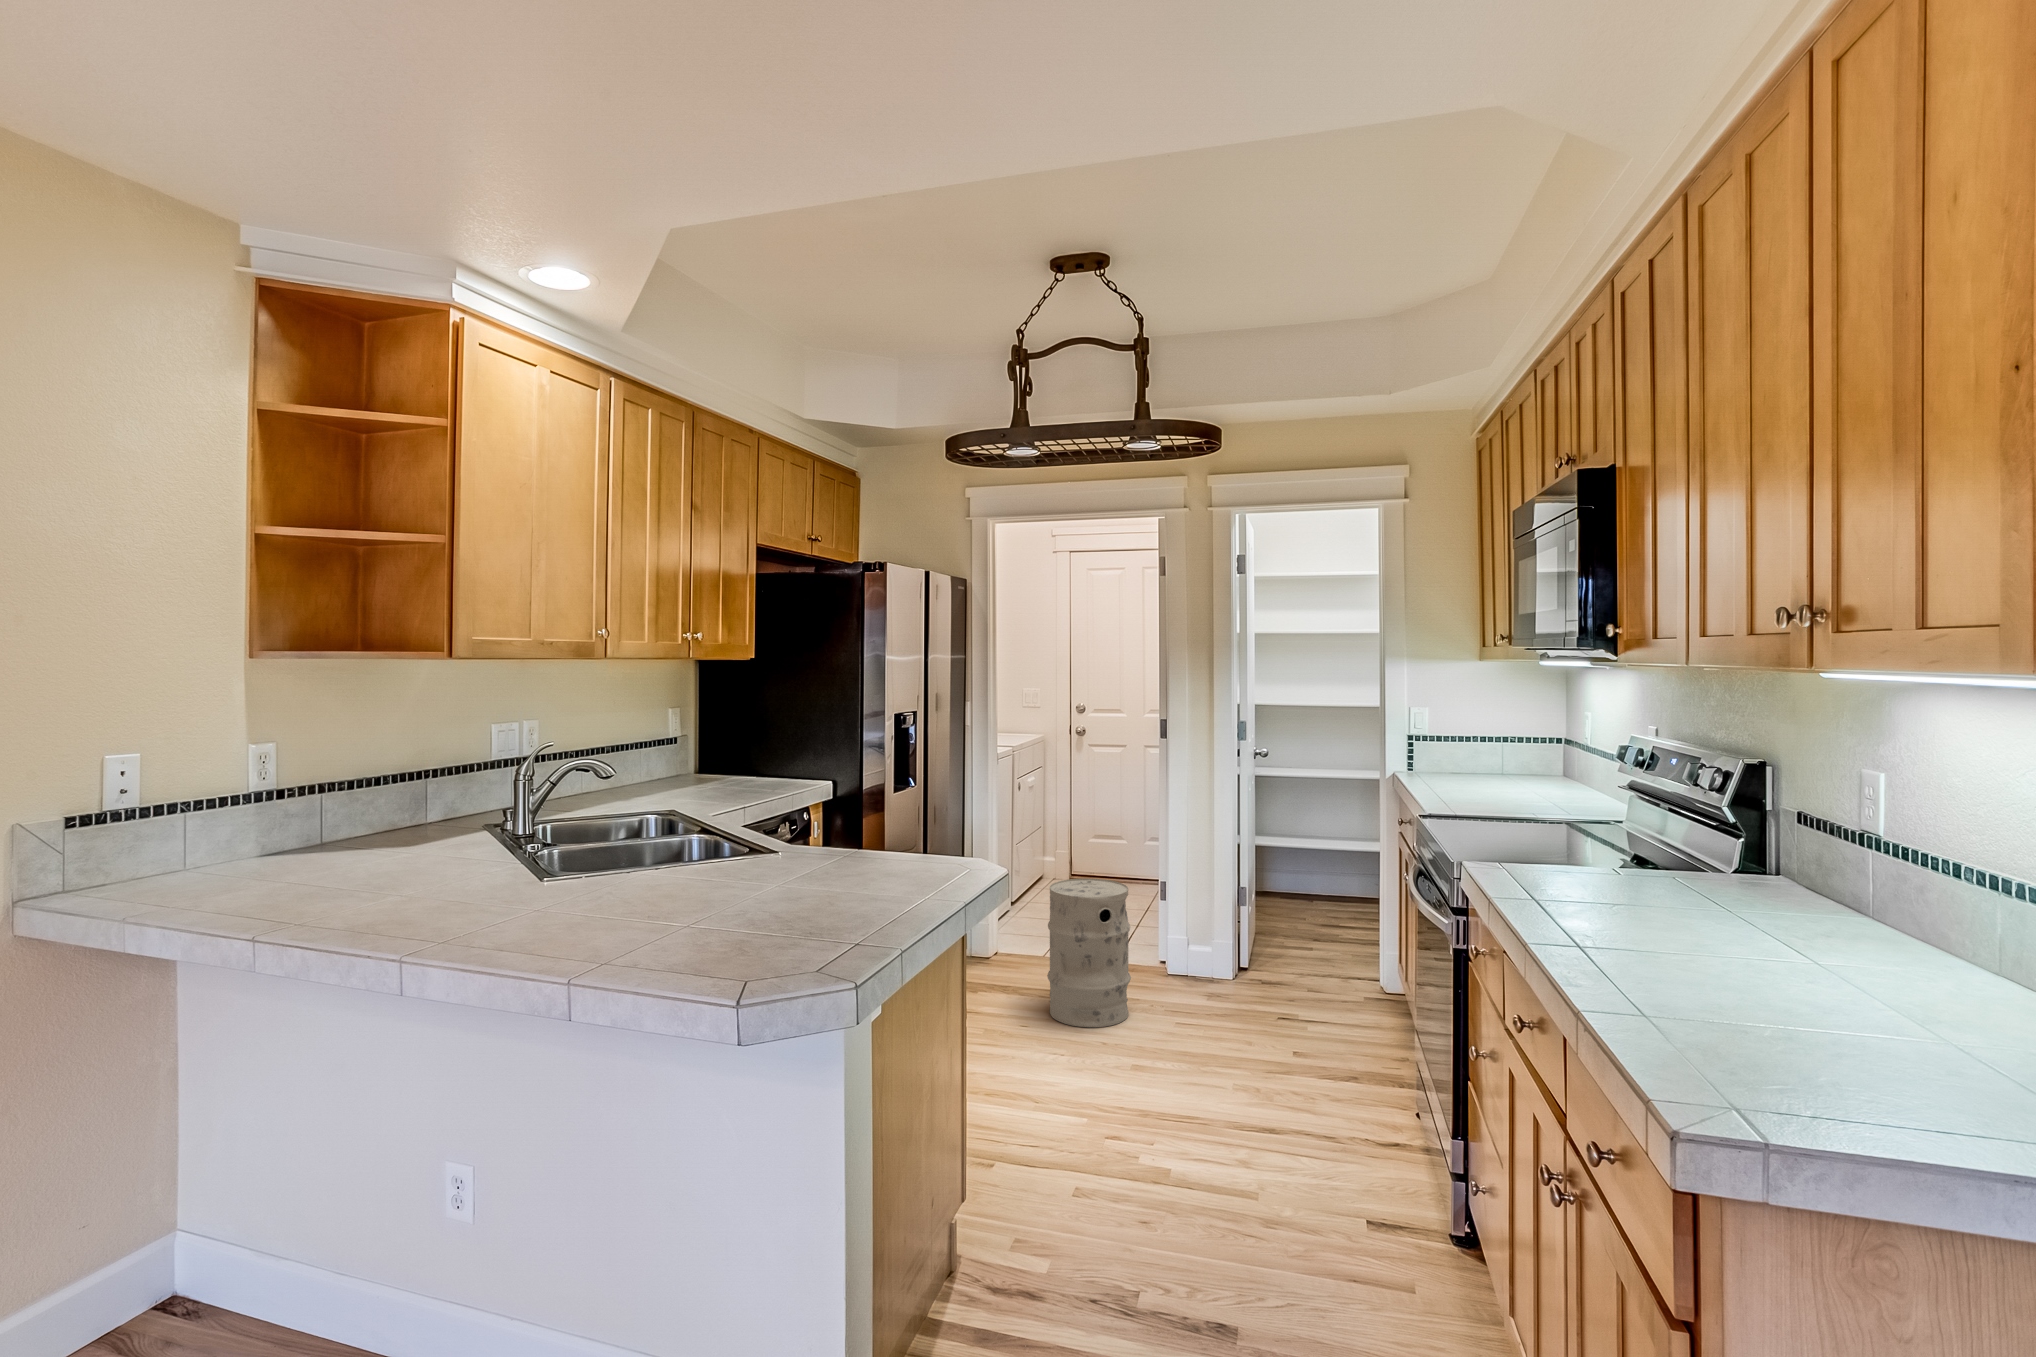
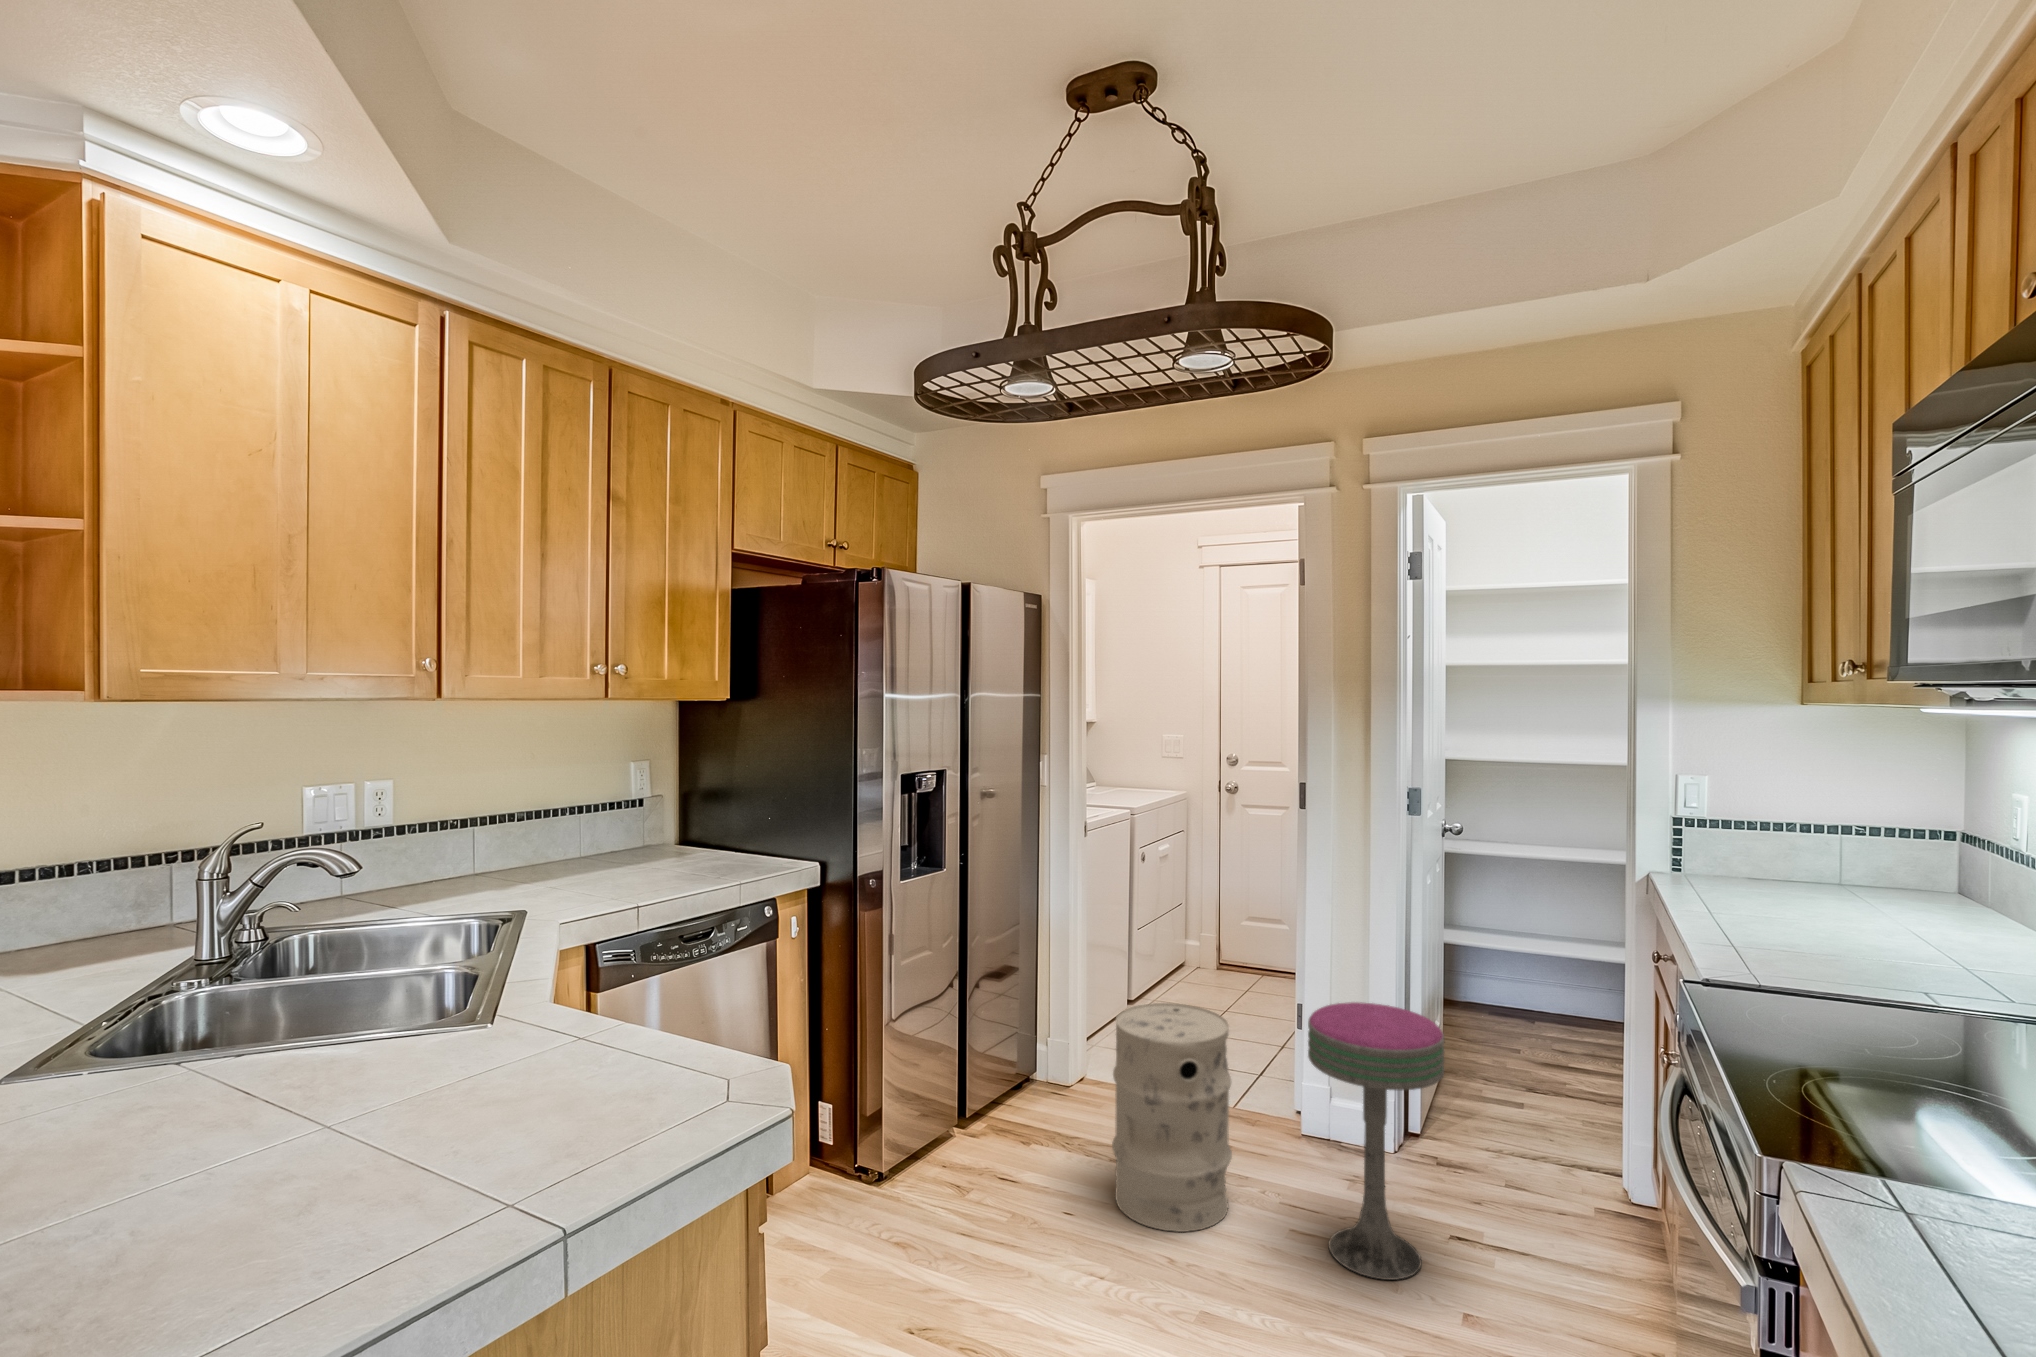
bar stool: none [1184,865,1271,1038] -> present [1308,1002,1444,1280]

